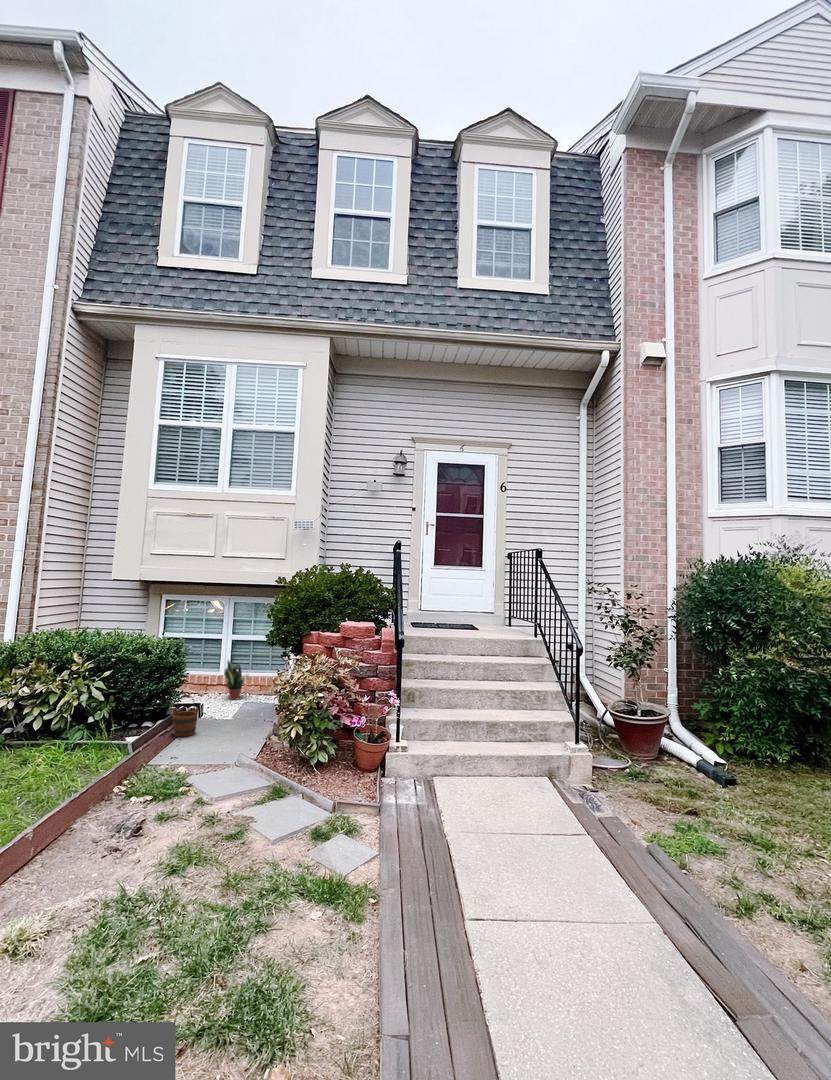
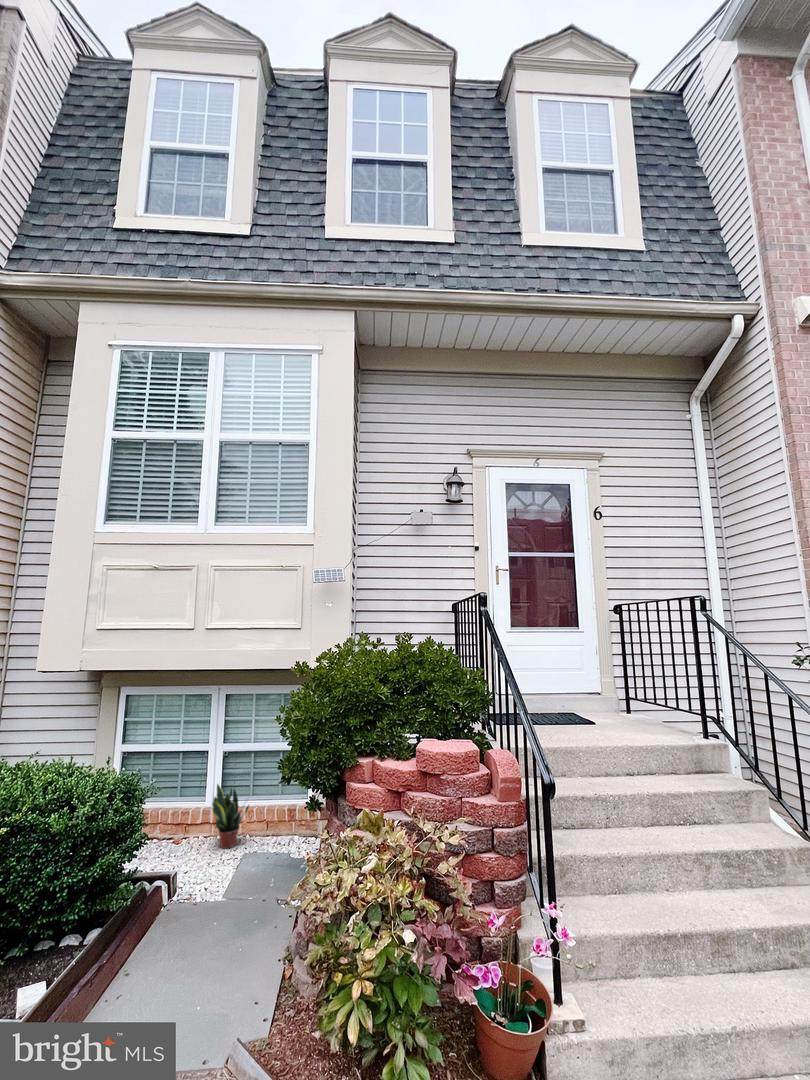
wooden bucket: present [172,695,198,737] -> none [120,880,167,965]

